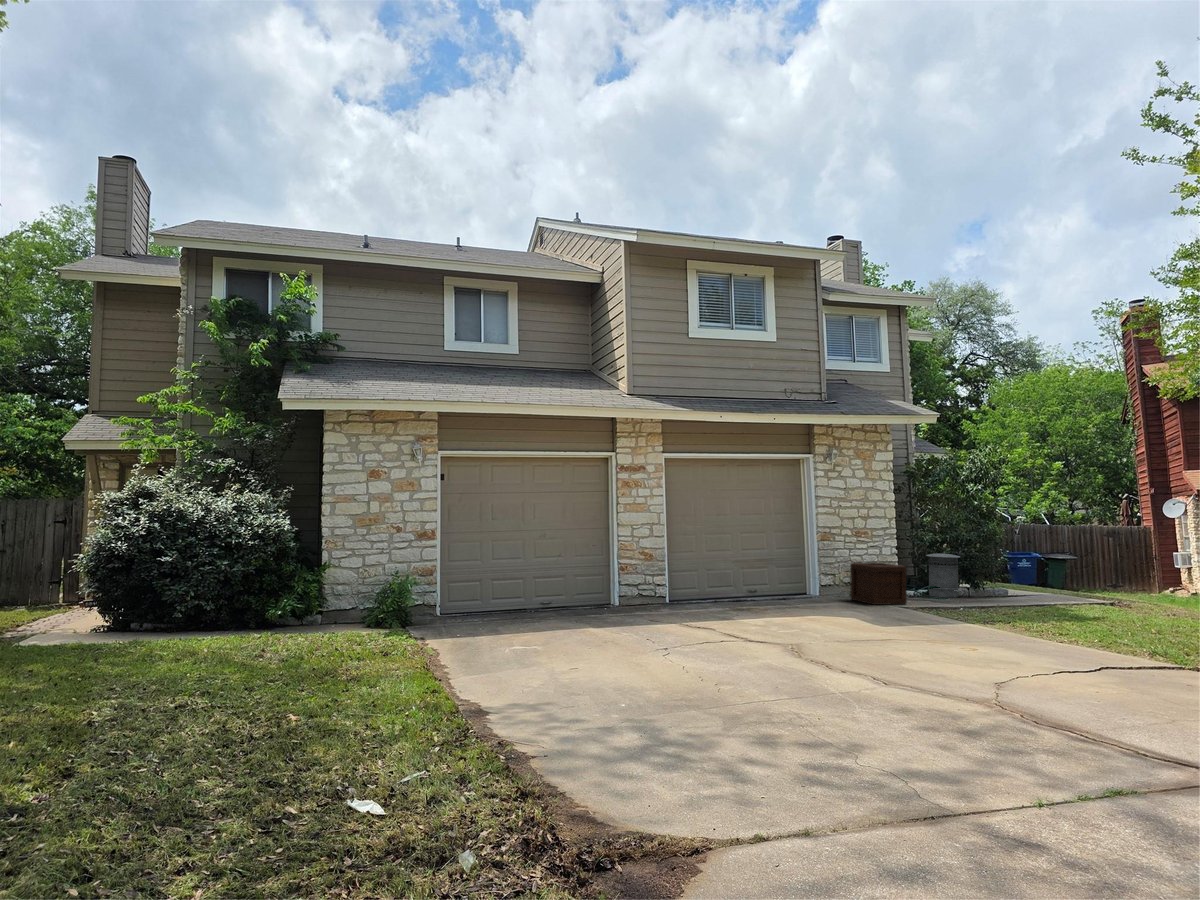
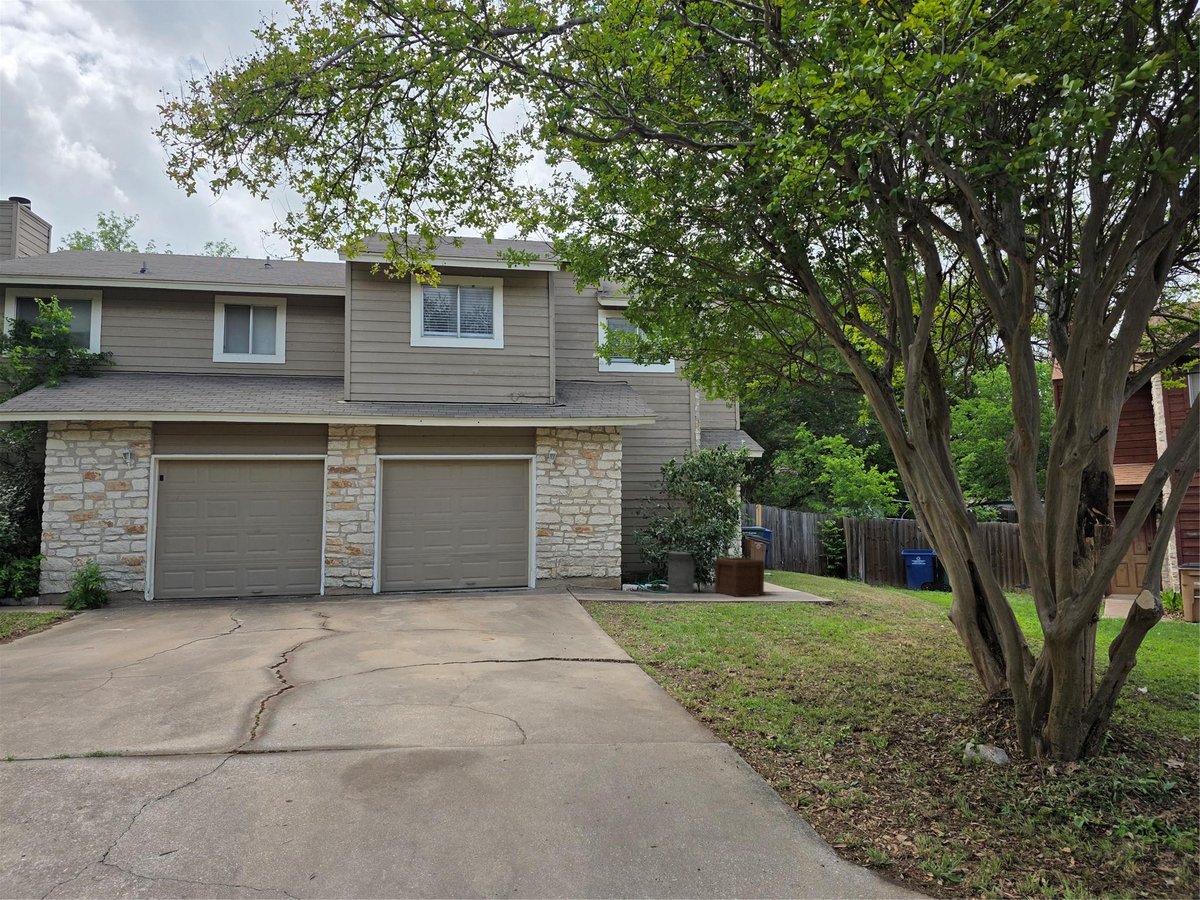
wooden crate: present [850,563,907,605] -> present [715,558,764,597]

